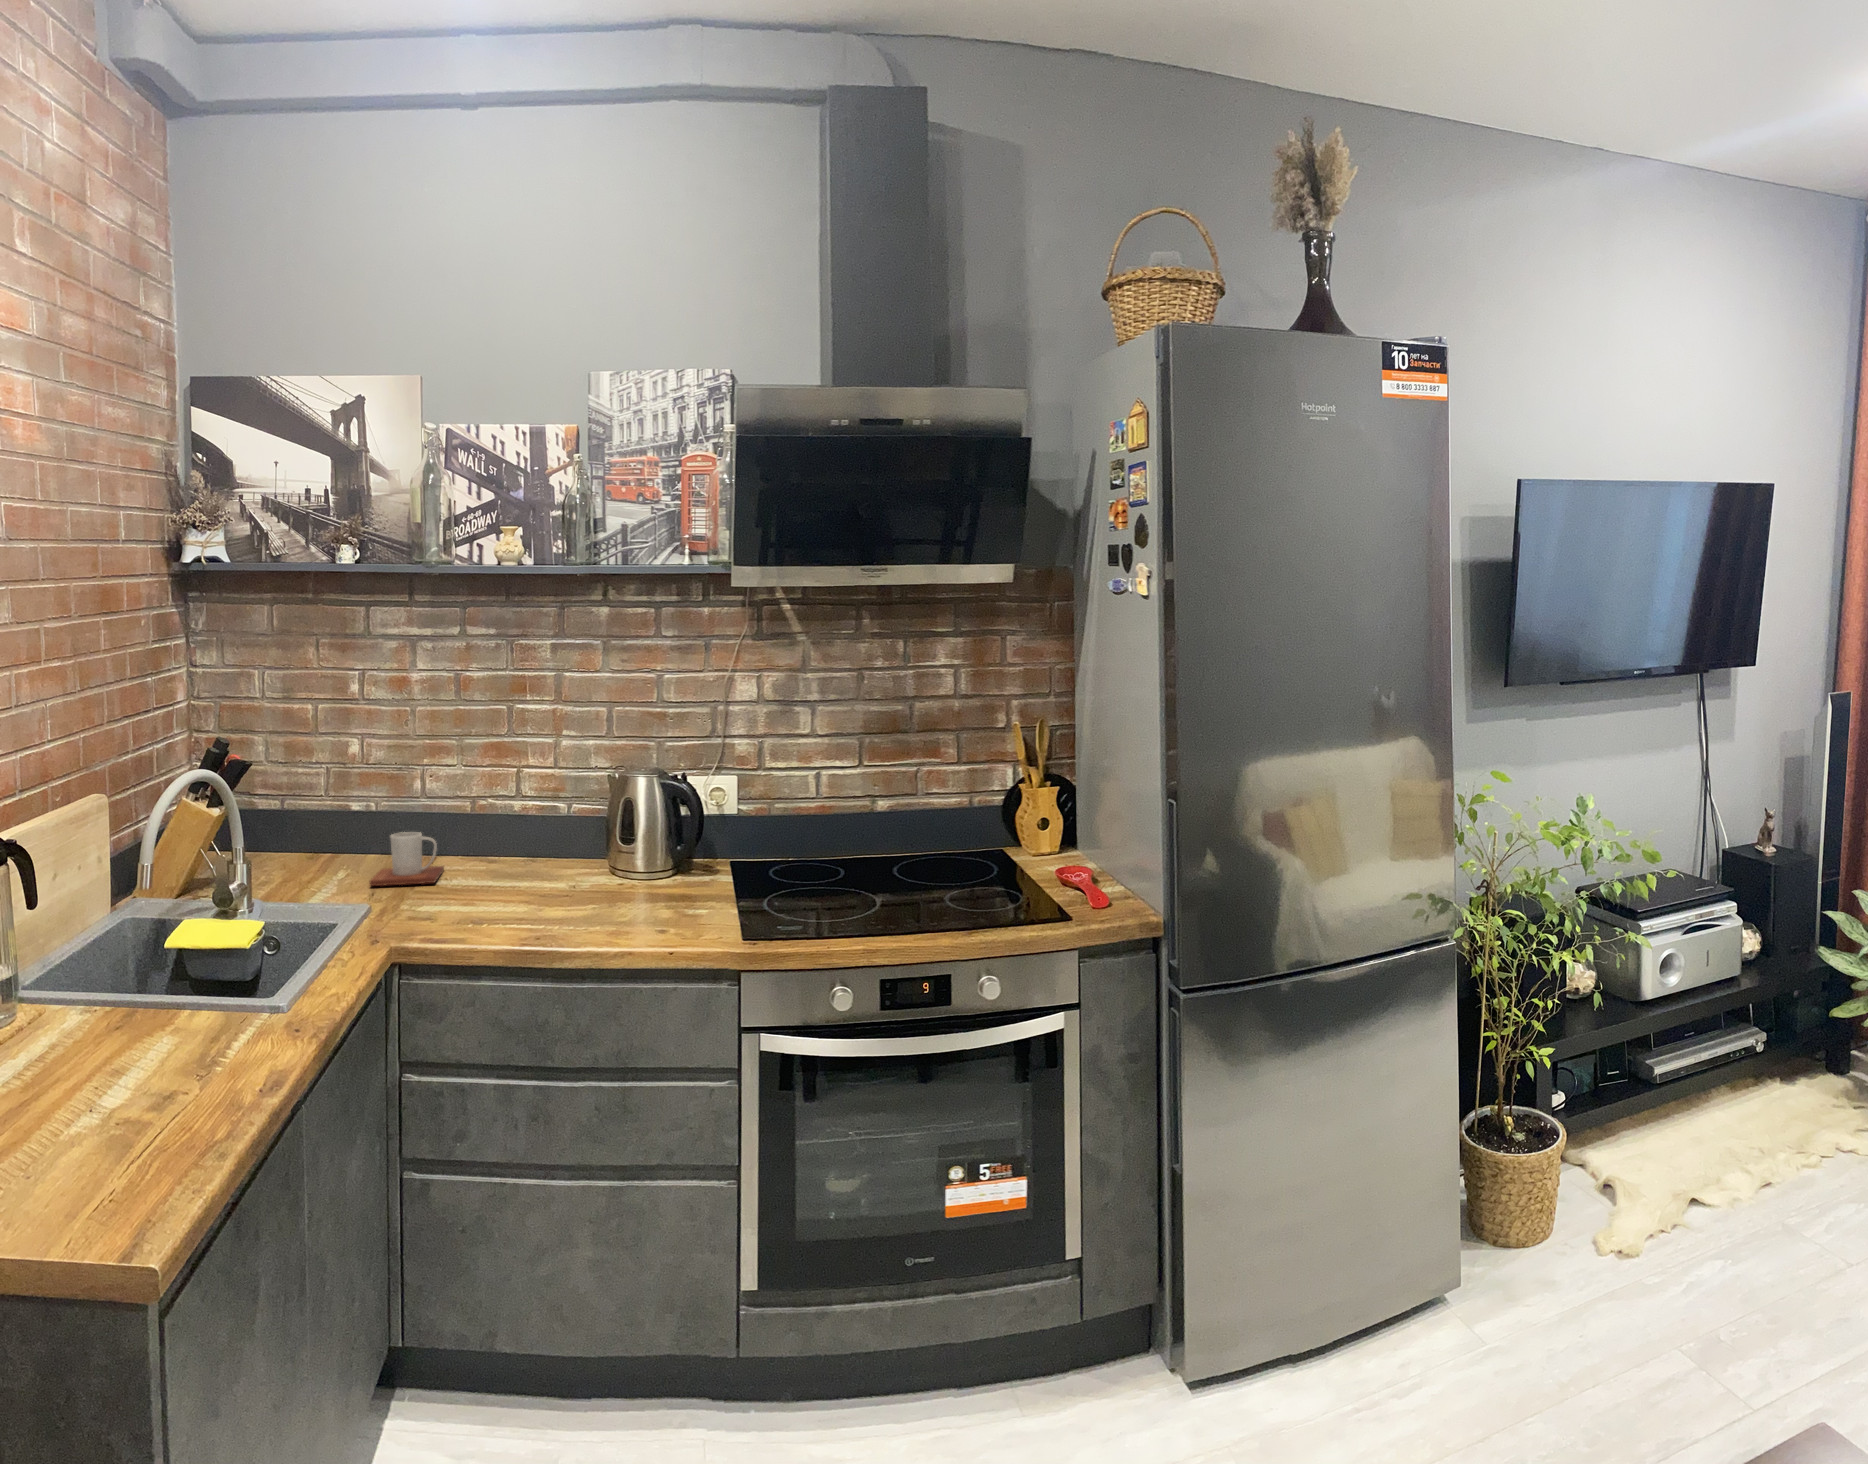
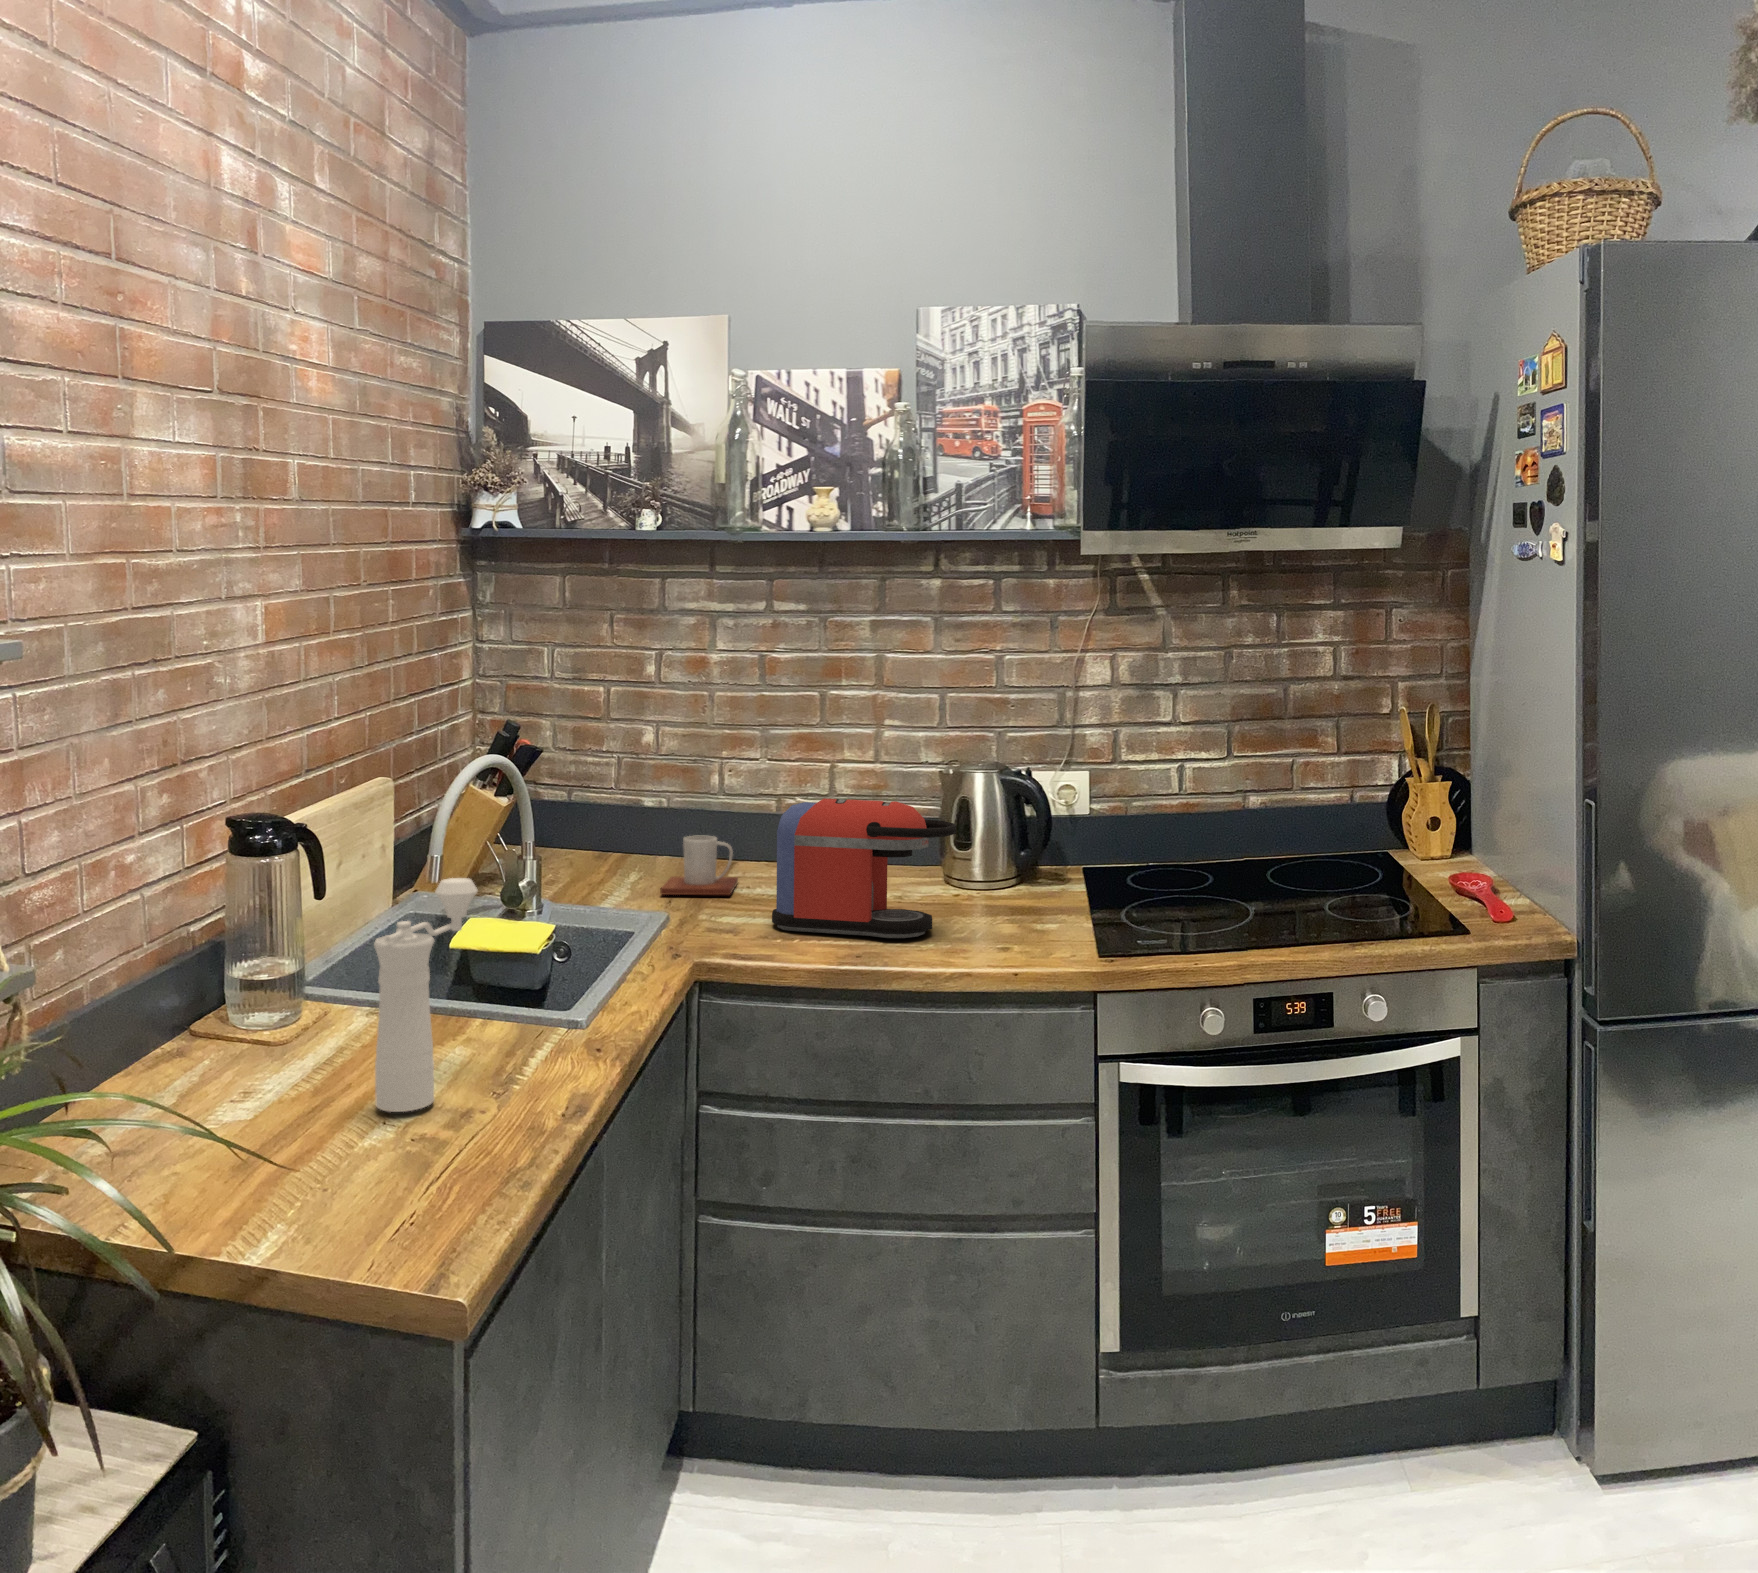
coffee maker: none [469,798,628,914] -> present [772,798,956,938]
pepper mill: none [72,893,175,1102] -> present [374,878,478,1112]

